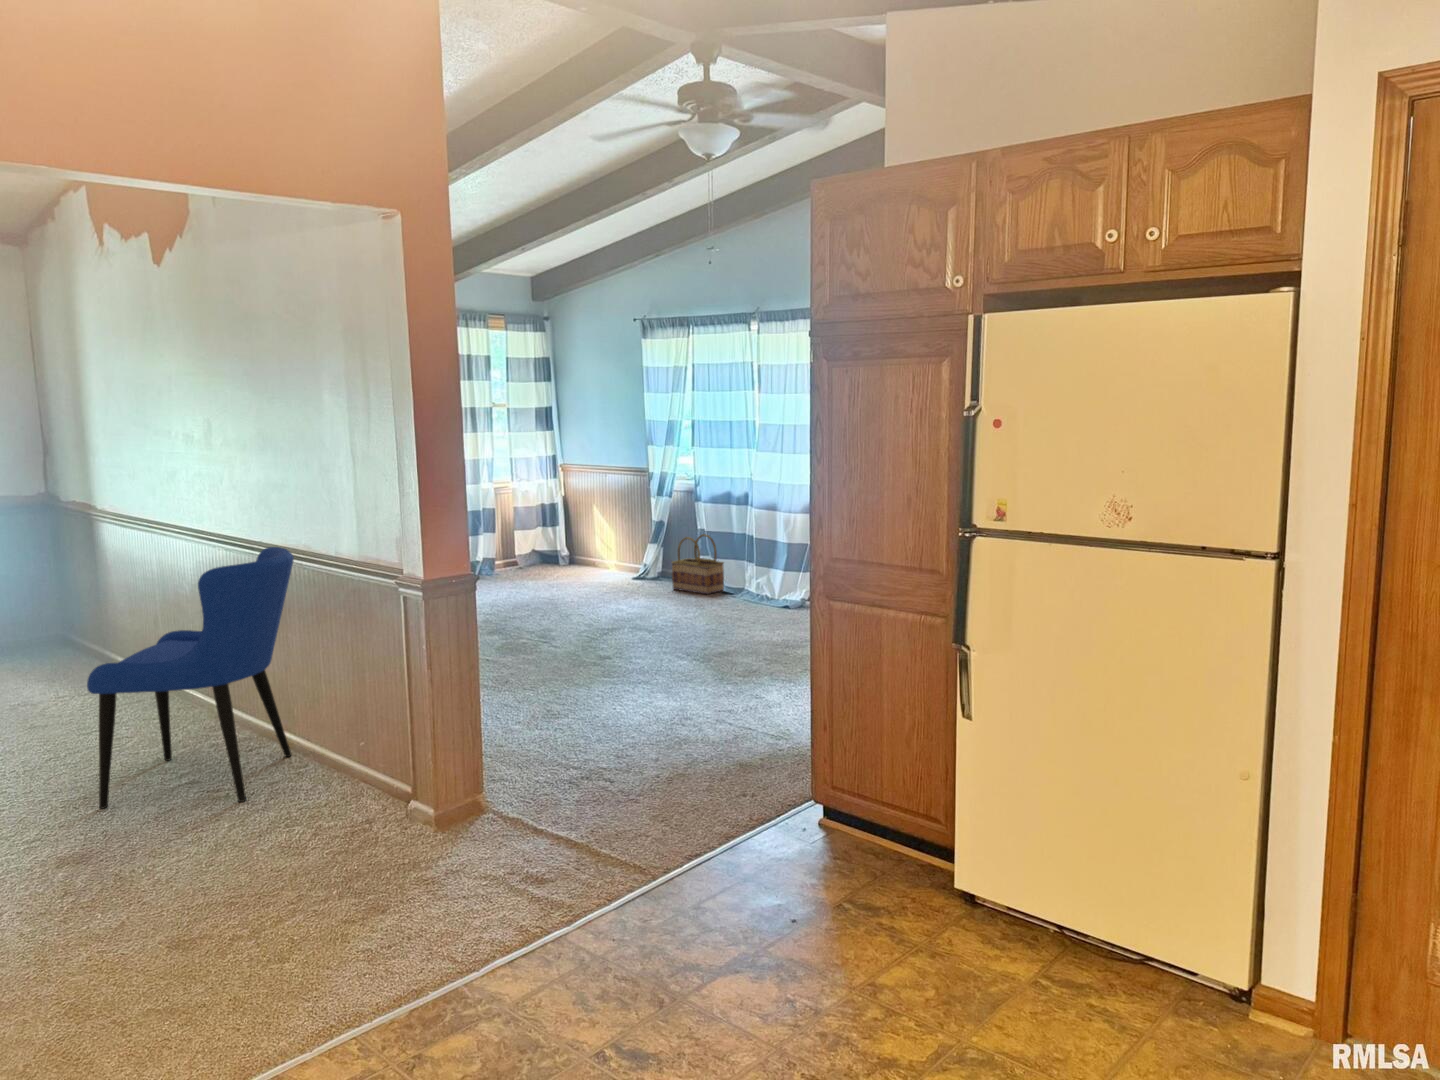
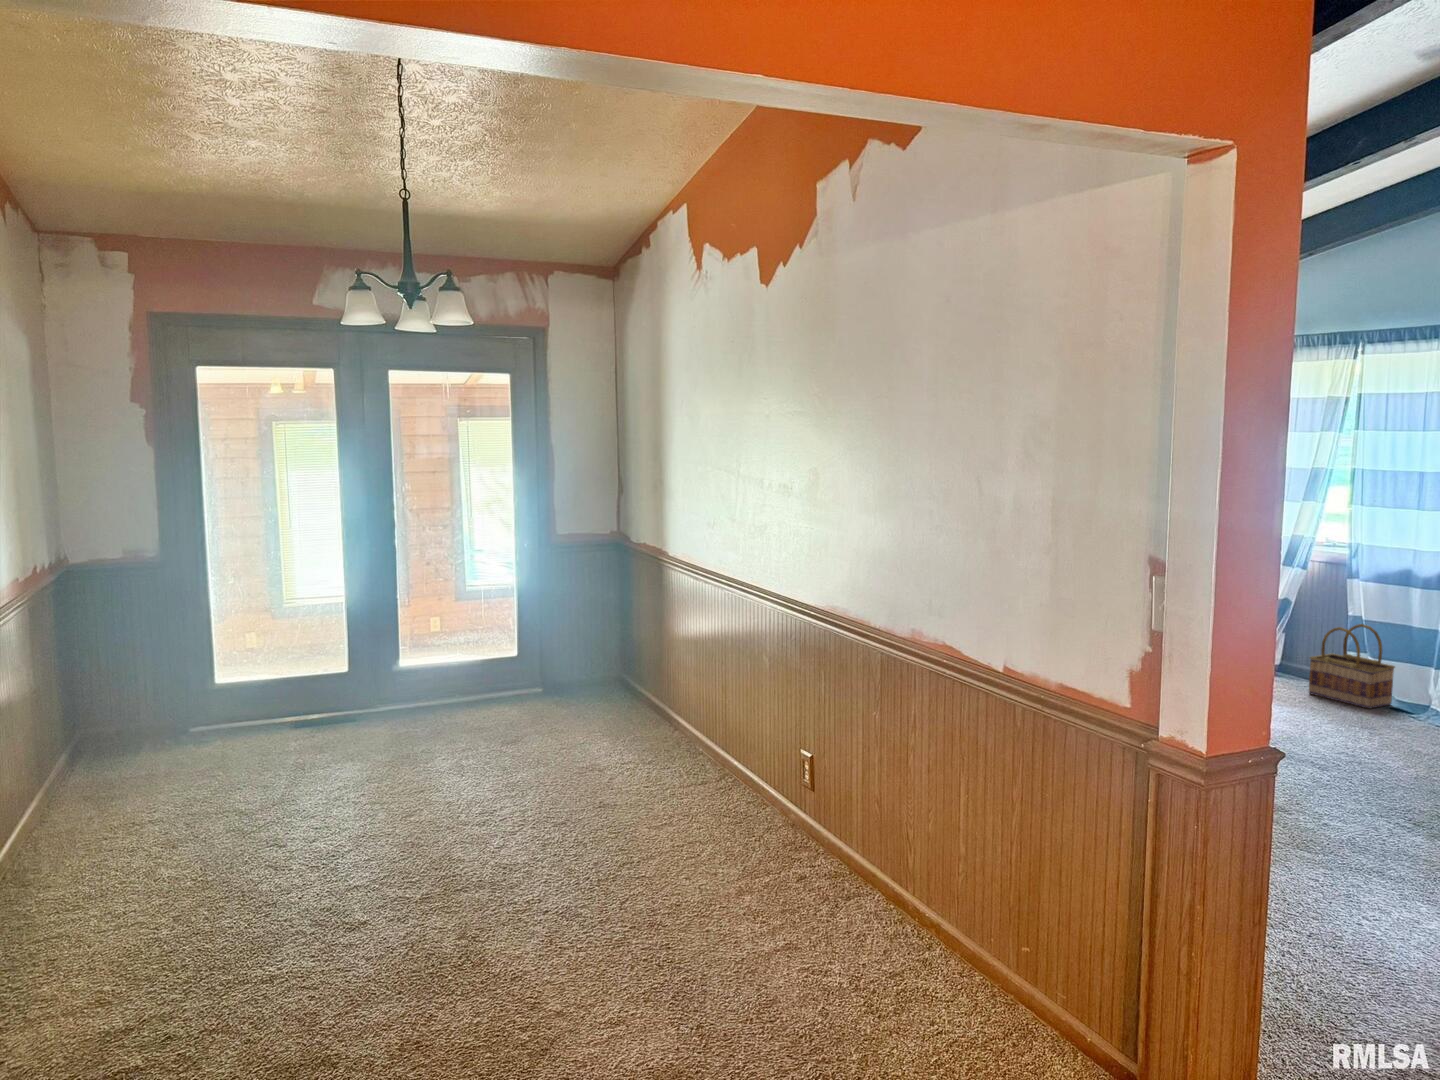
dining chair: present [87,547,294,809] -> none [695,644,935,985]

